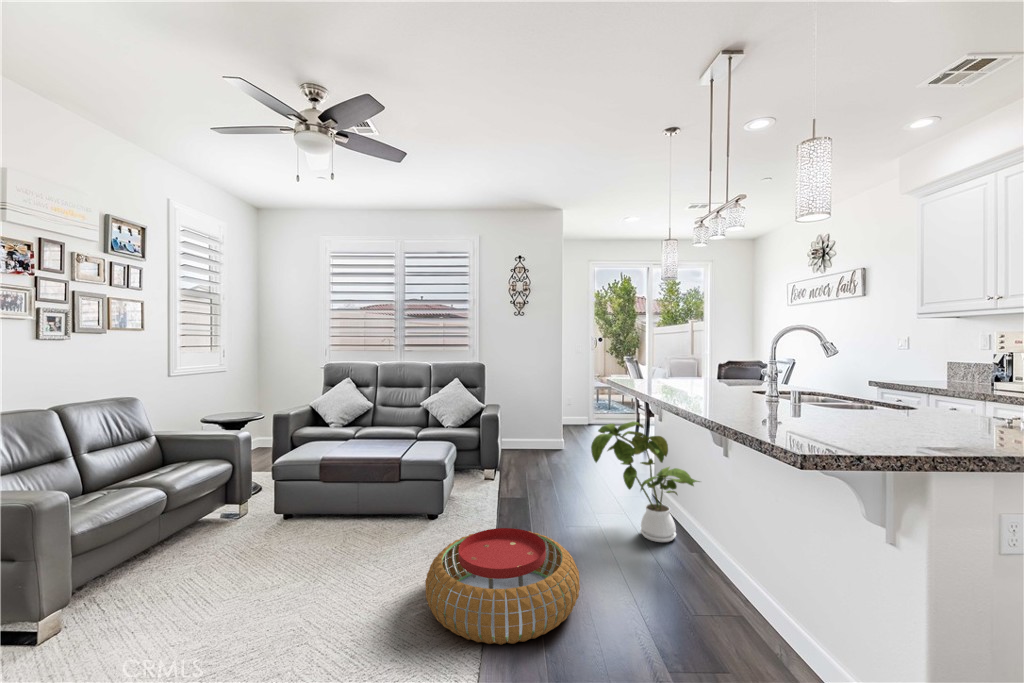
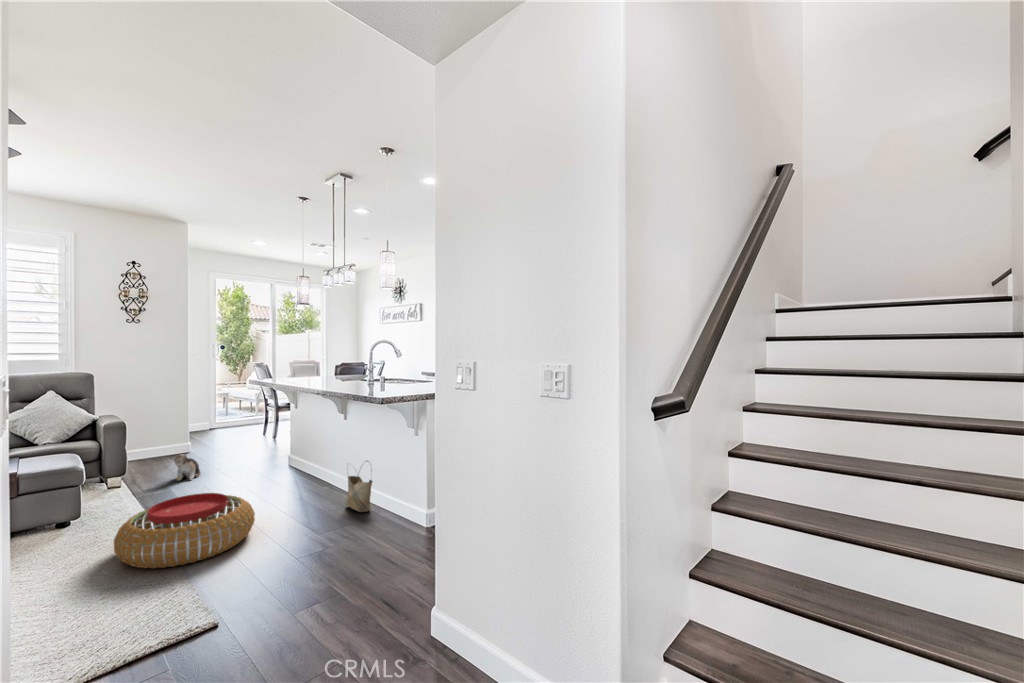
house plant: present [591,421,699,542] -> none [247,408,329,490]
plush toy: none [535,457,566,486] -> present [174,454,200,481]
woven basket: none [724,543,776,648] -> present [346,461,372,512]

